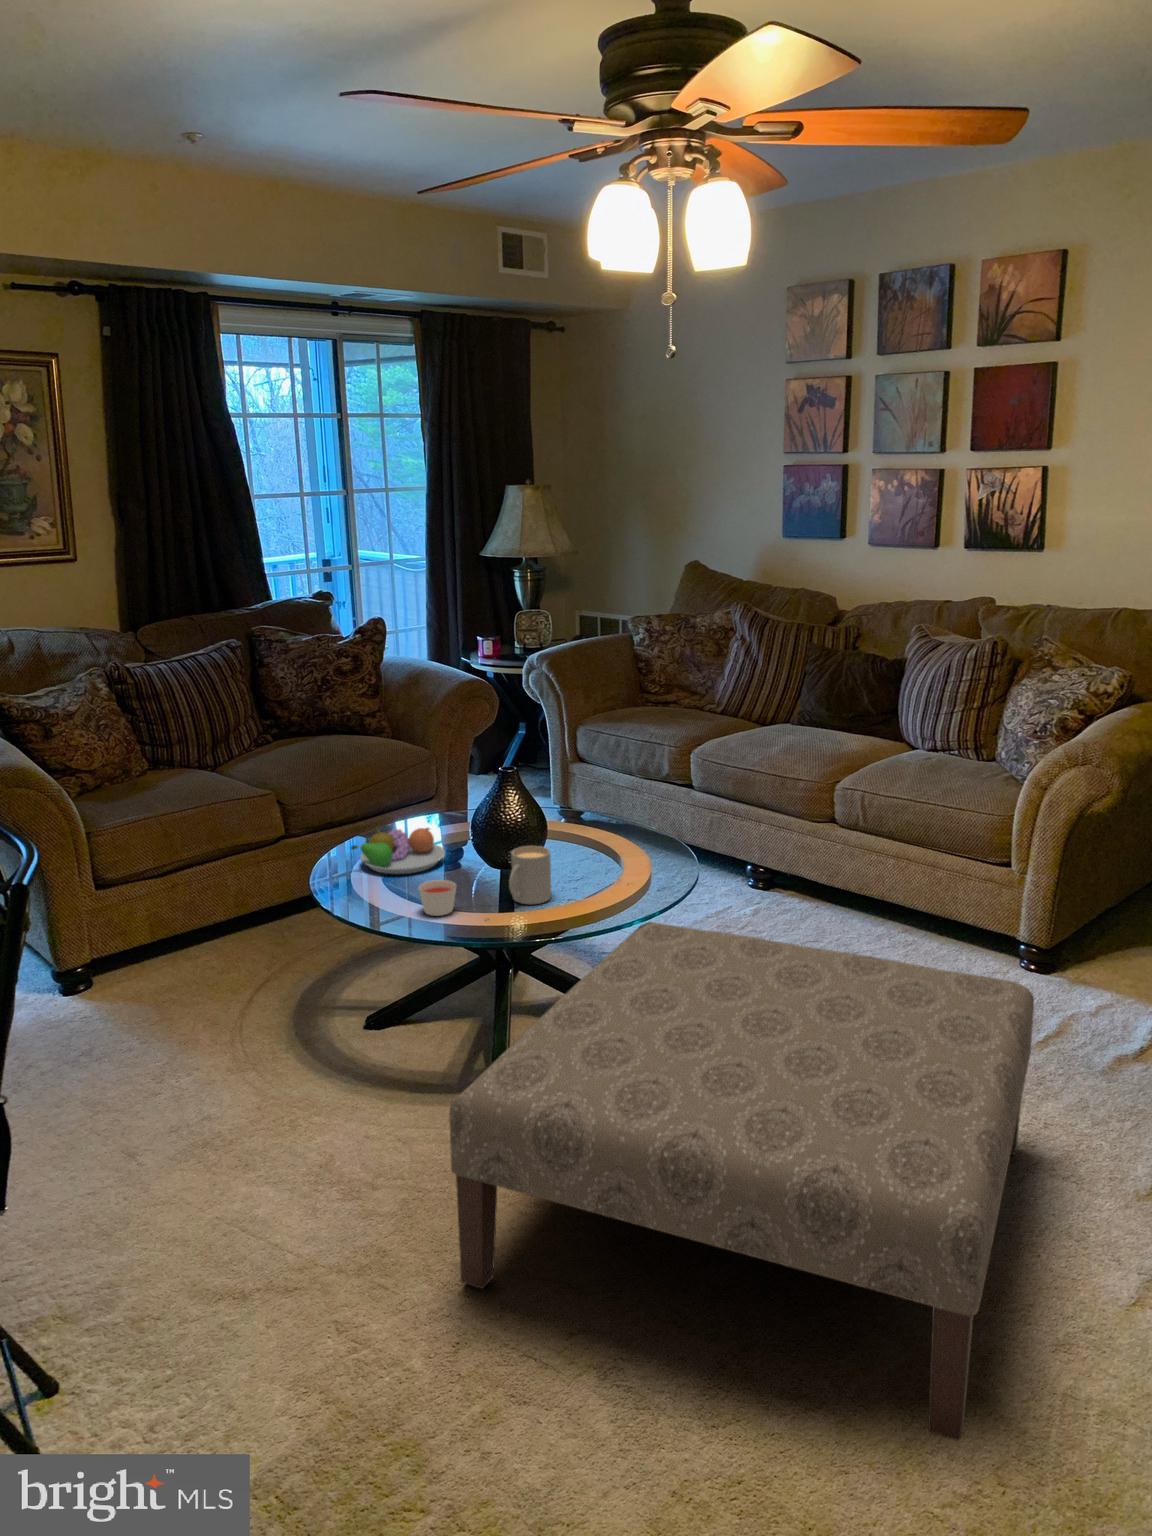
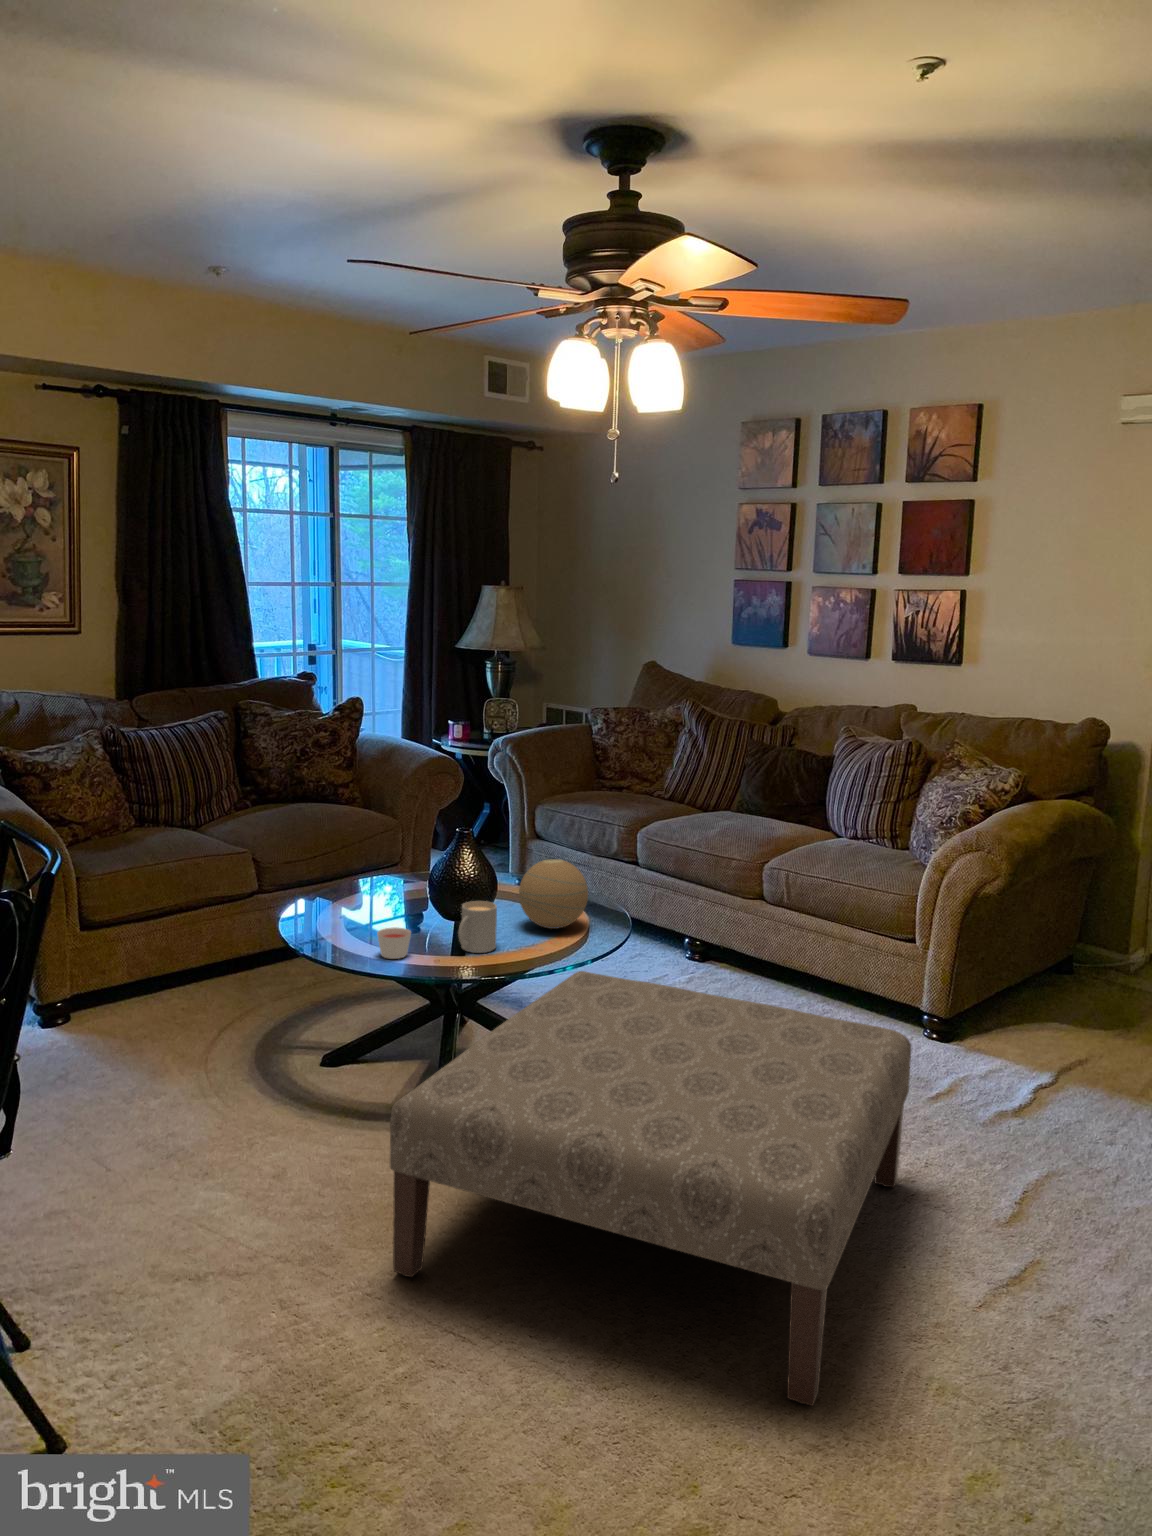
decorative orb: none [573,794,650,871] -> present [519,859,588,929]
fruit bowl: present [351,828,445,874] -> none [318,881,404,924]

